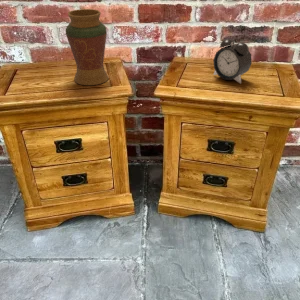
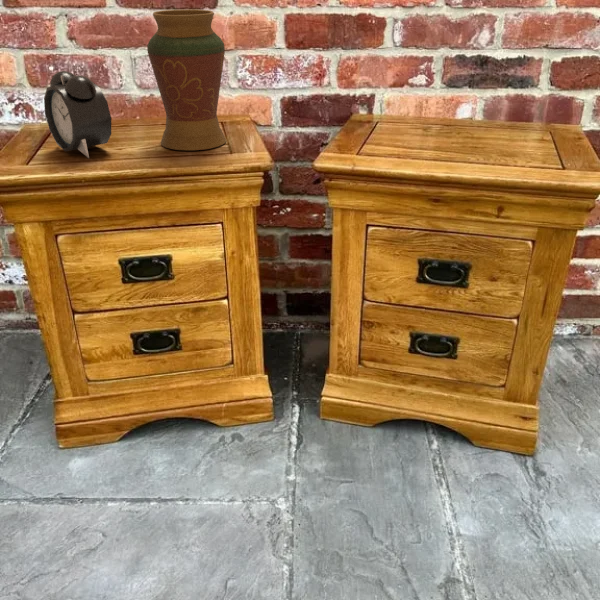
alarm clock: present [213,39,252,84] -> present [44,71,111,158]

